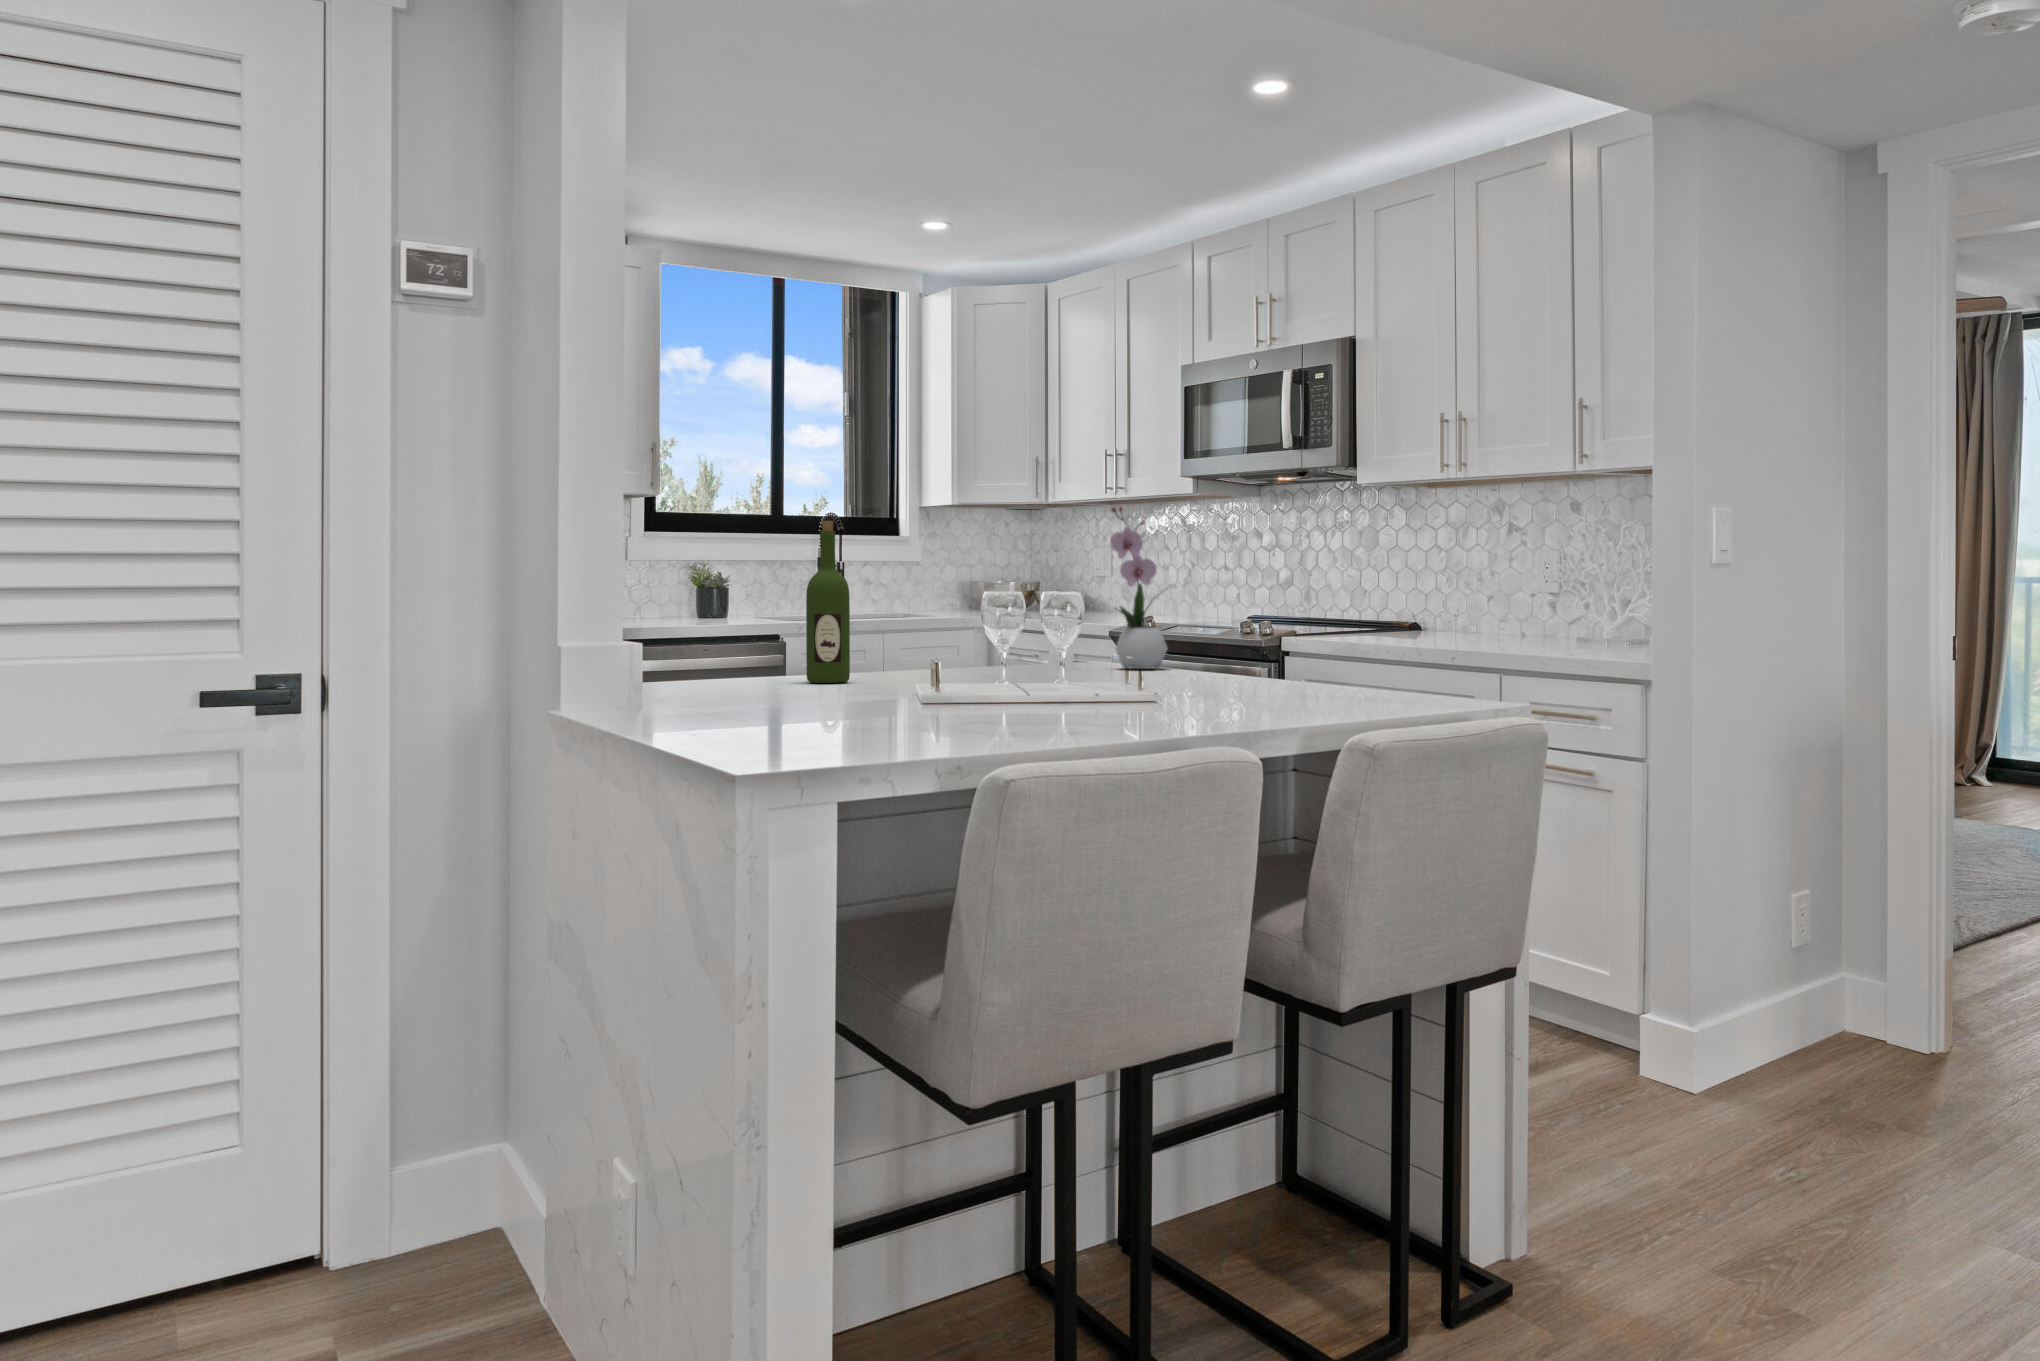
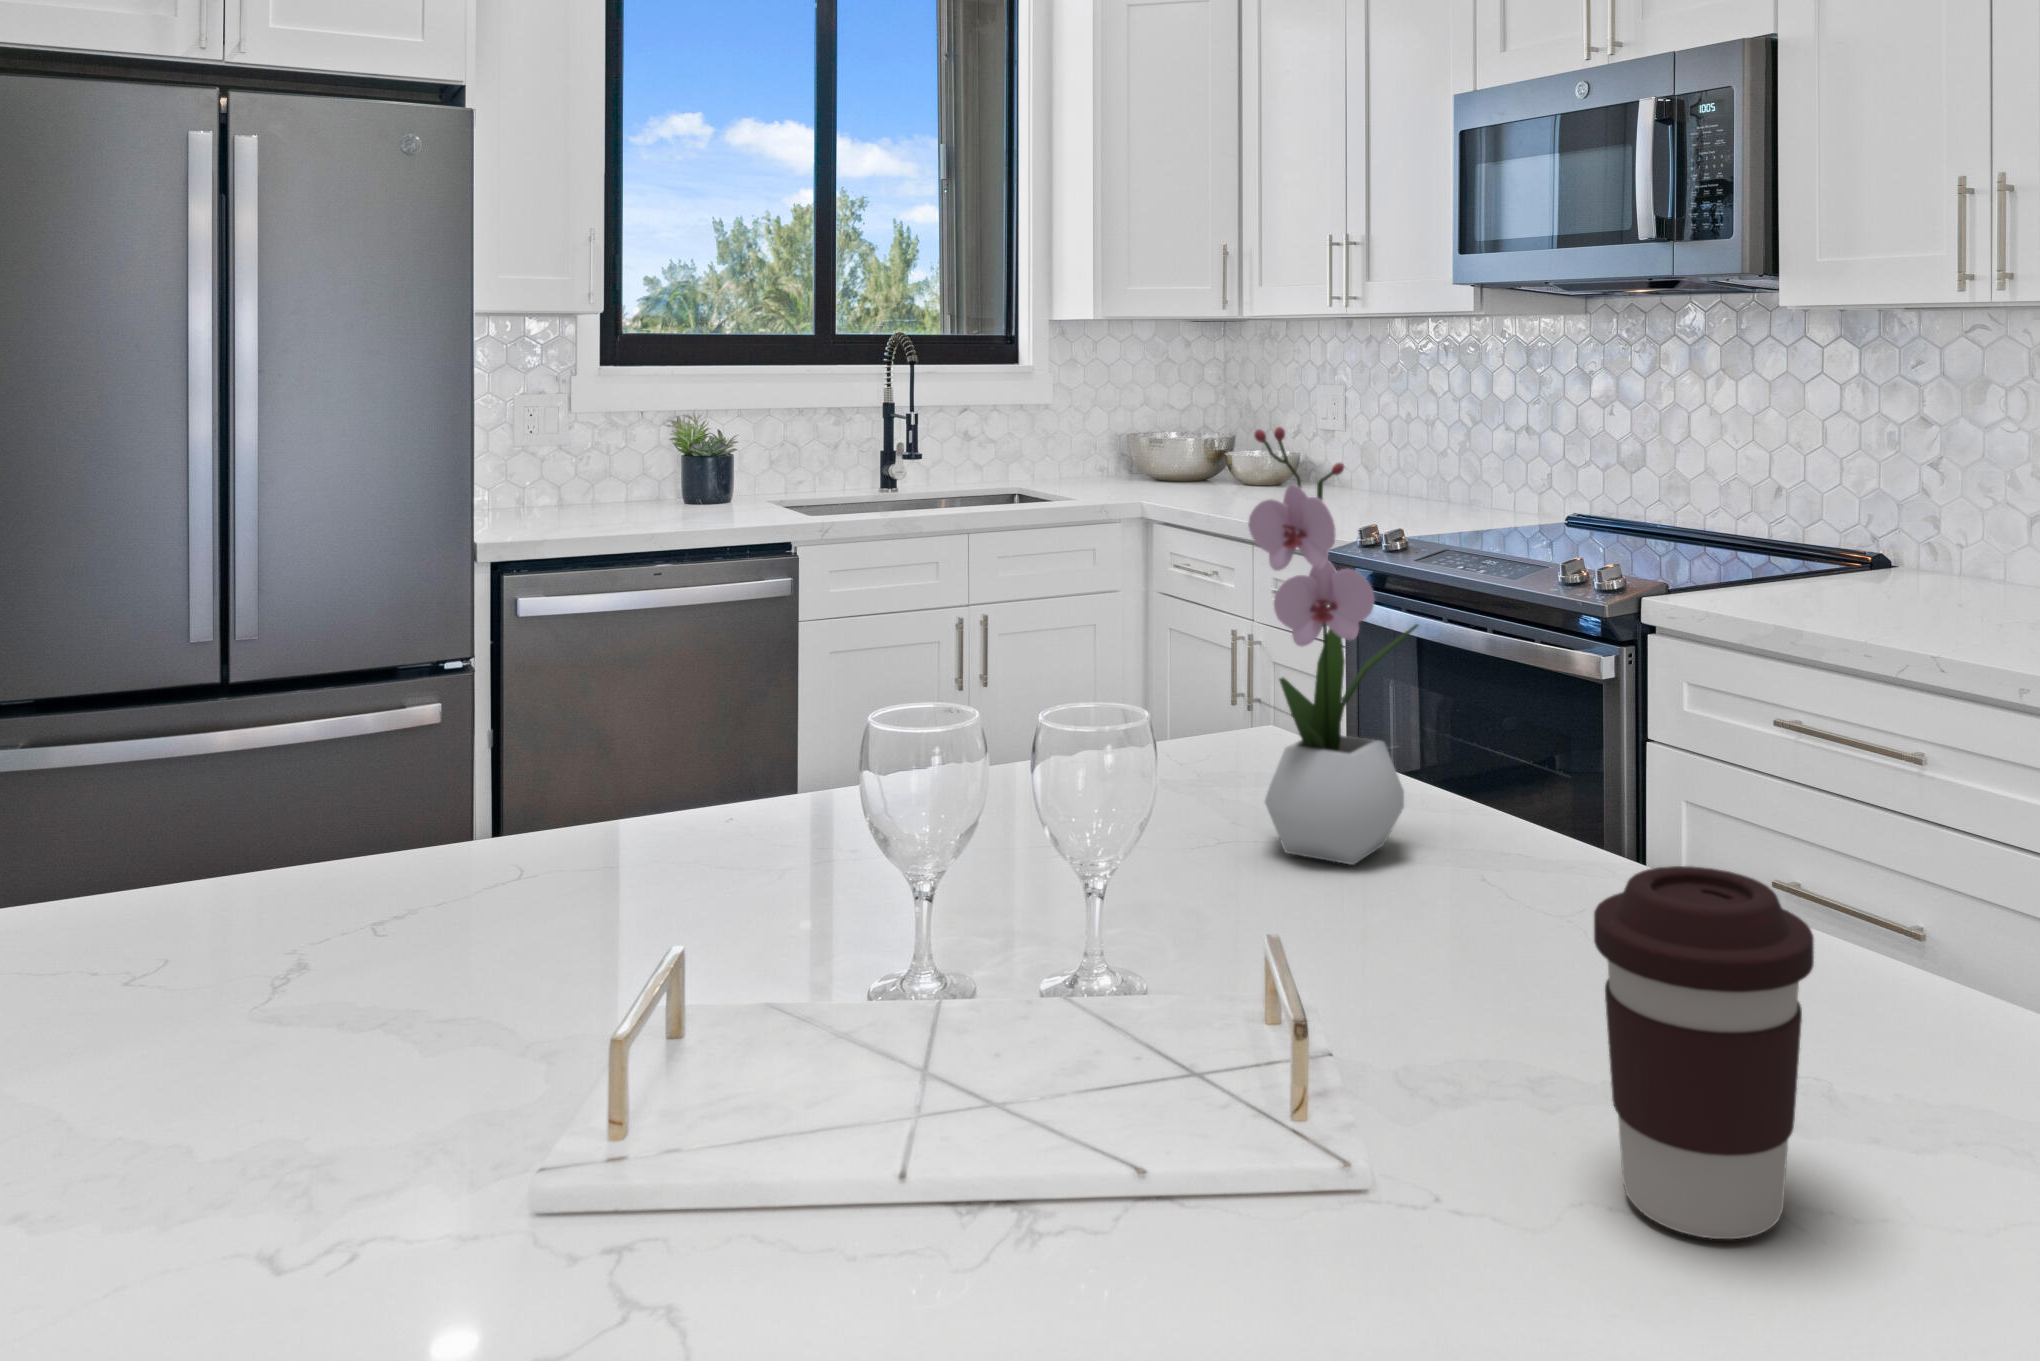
wine bottle: present [806,521,850,683] -> none [214,533,369,1076]
coffee cup: none [1225,601,1281,686] -> present [1594,866,1814,1239]

